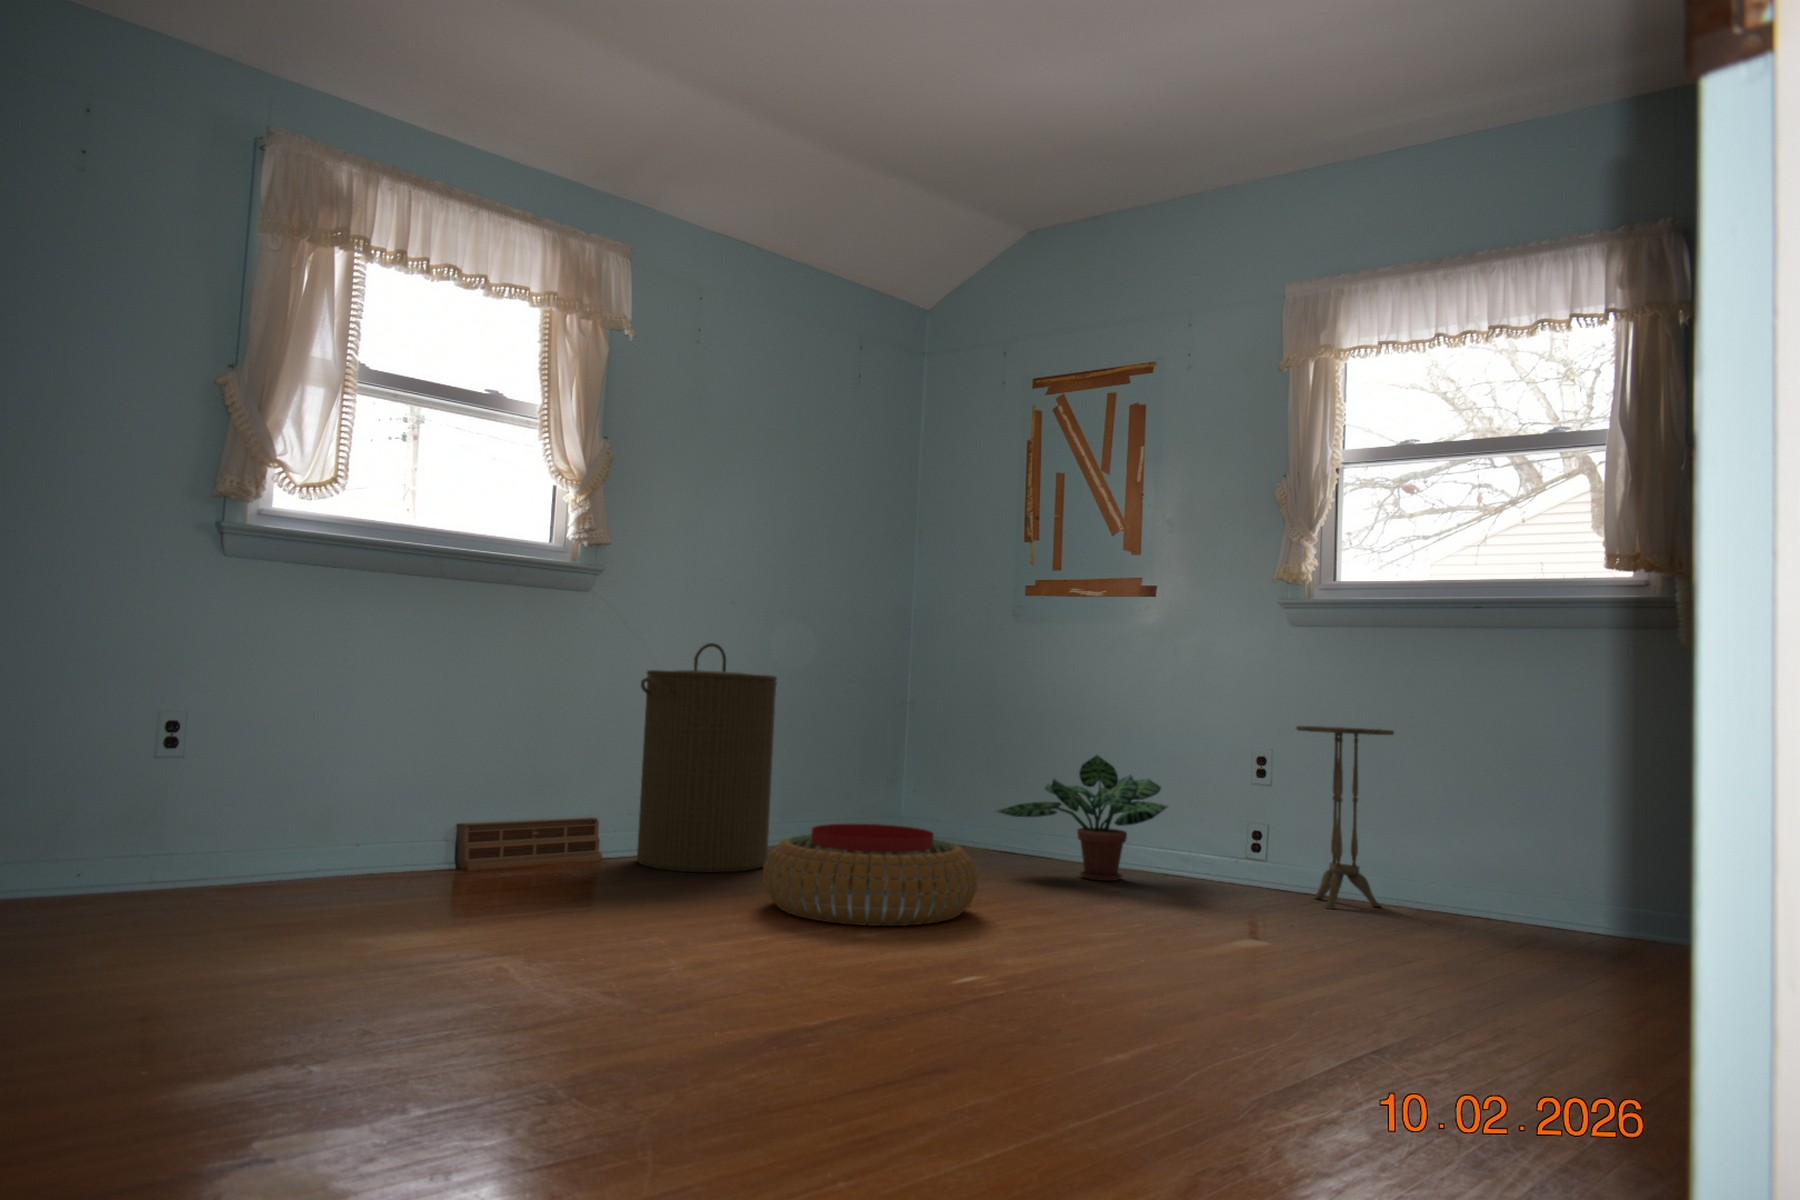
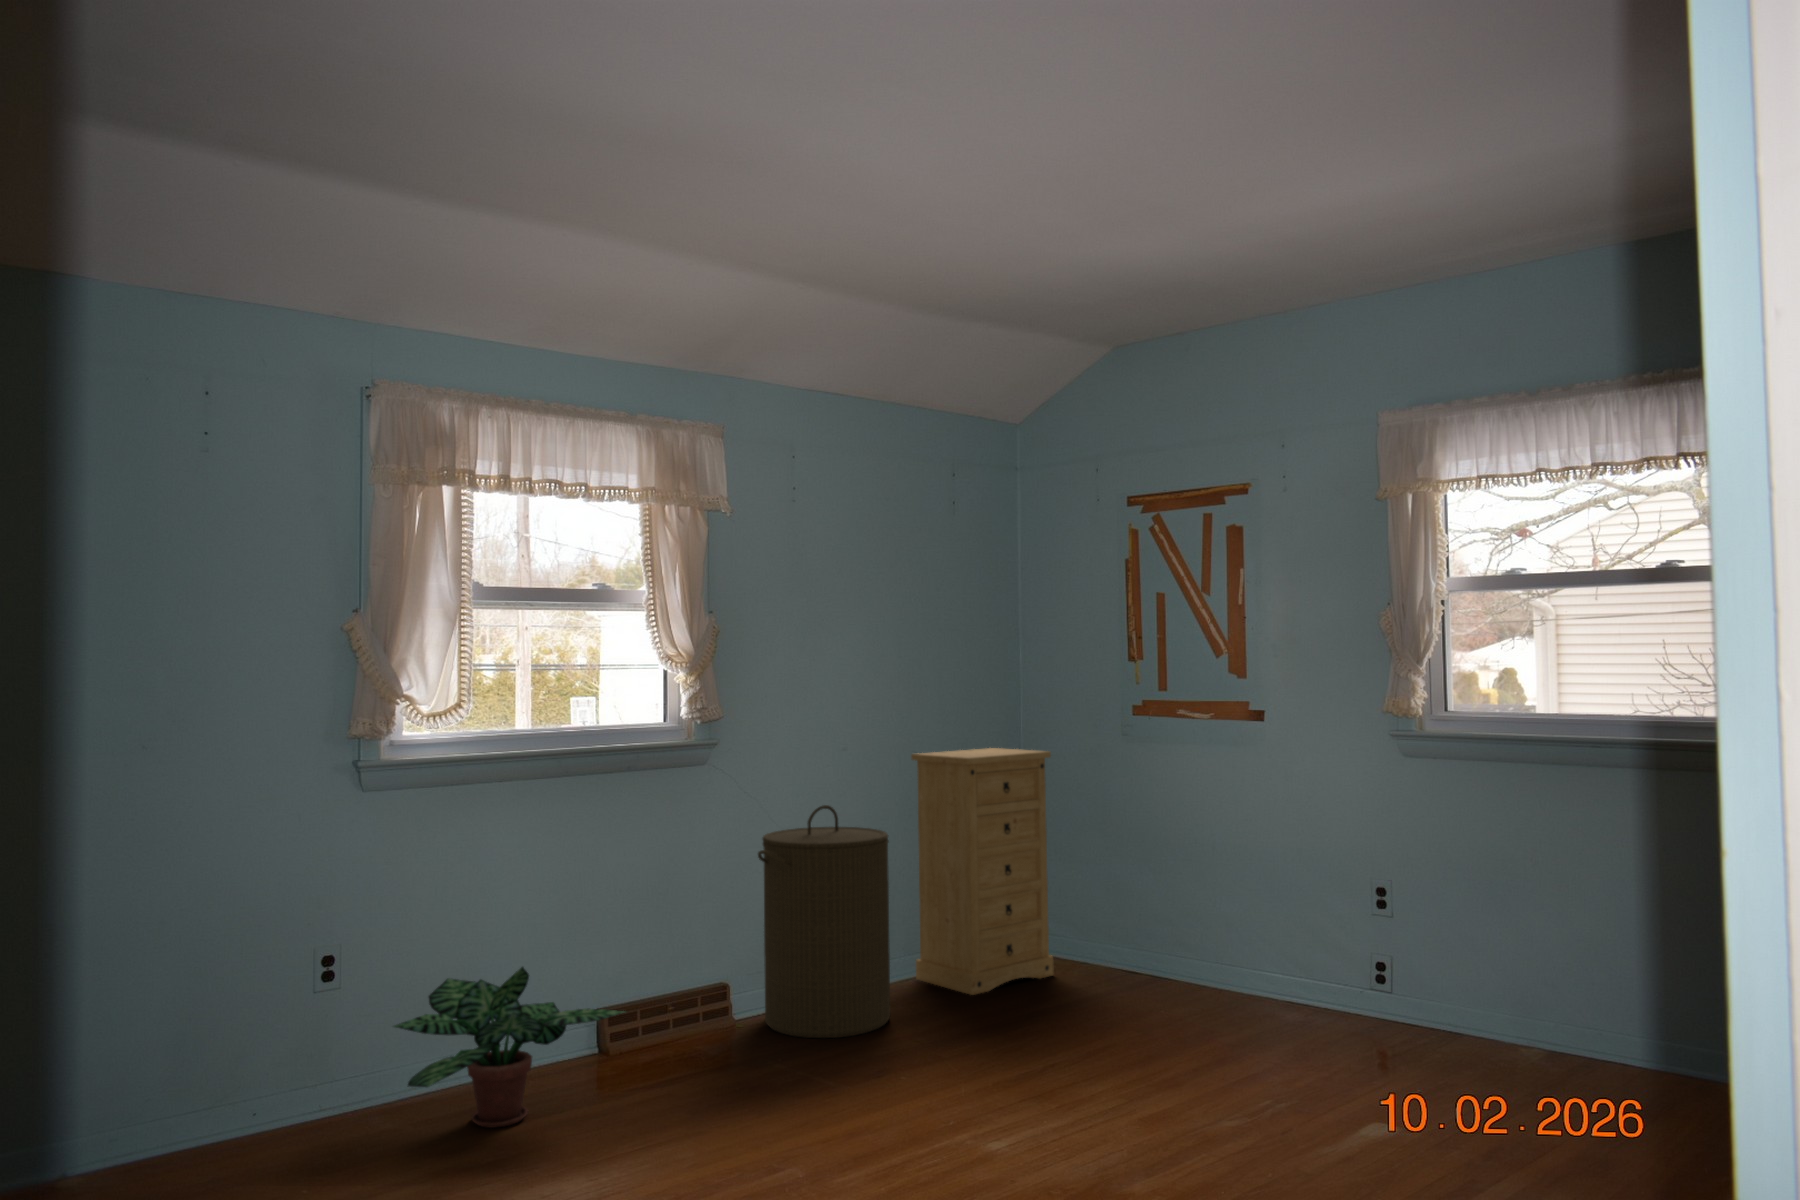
dresser: none [794,616,945,856] -> present [911,748,1053,995]
side table: present [1296,726,1394,909] -> none [1414,867,1516,1064]
potted plant: present [998,755,1167,881] -> present [394,967,625,1128]
pouf: present [763,824,978,926] -> none [887,1005,1098,1130]

